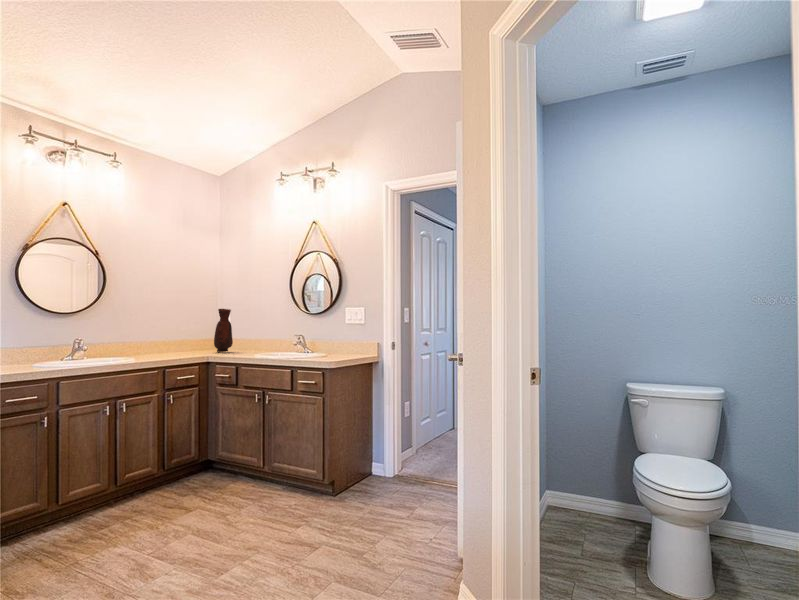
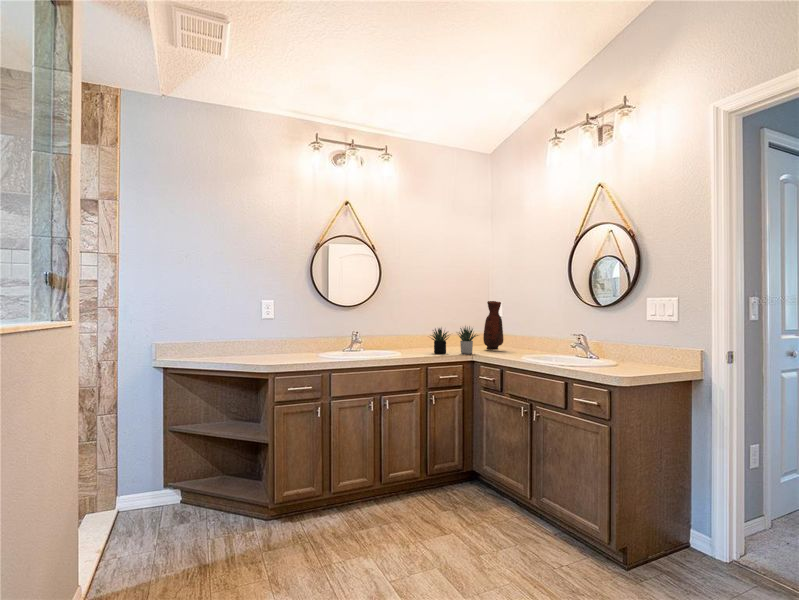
succulent plant: none [162,329,215,357] -> present [431,326,478,354]

